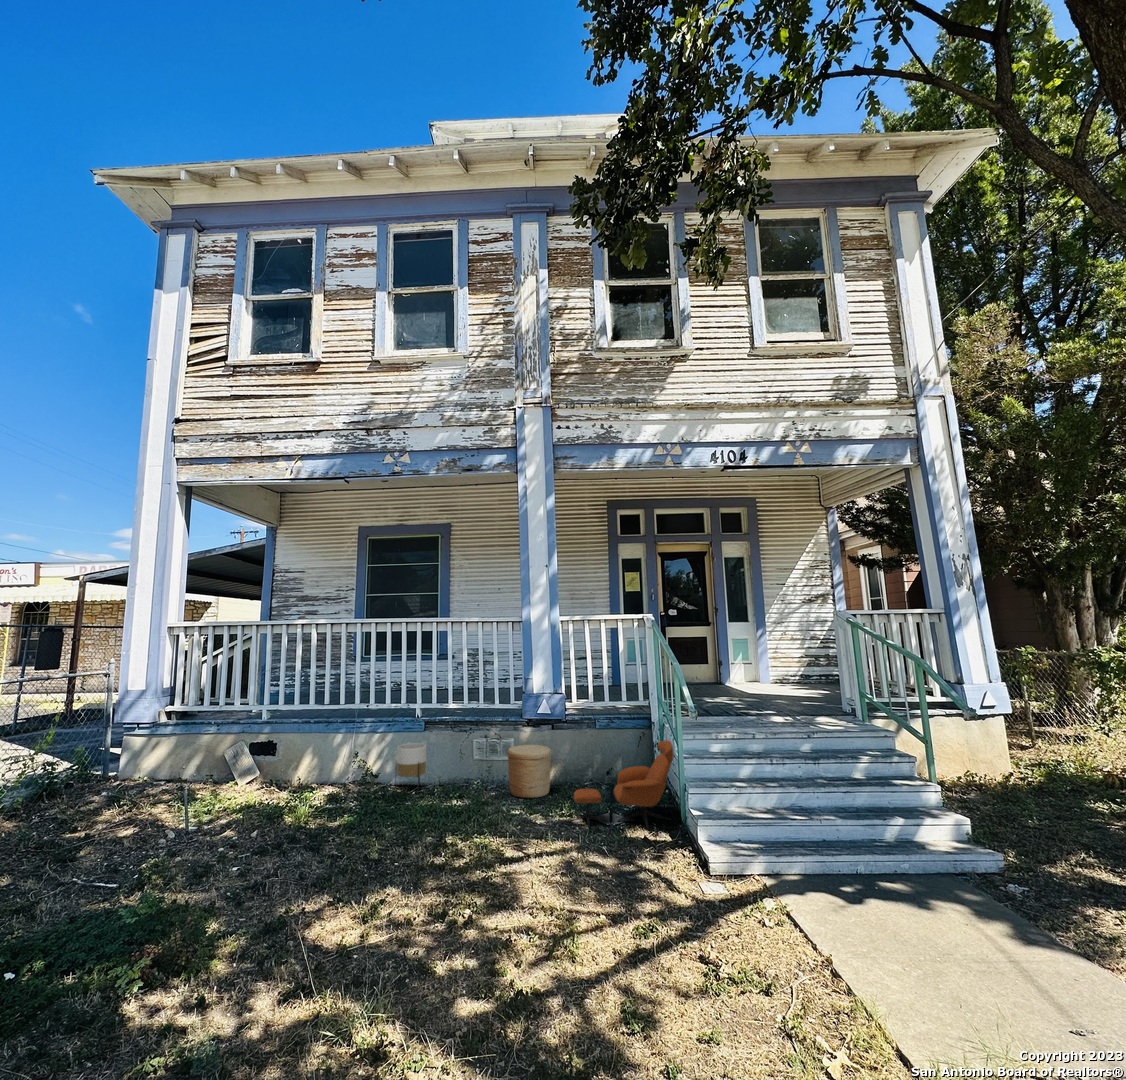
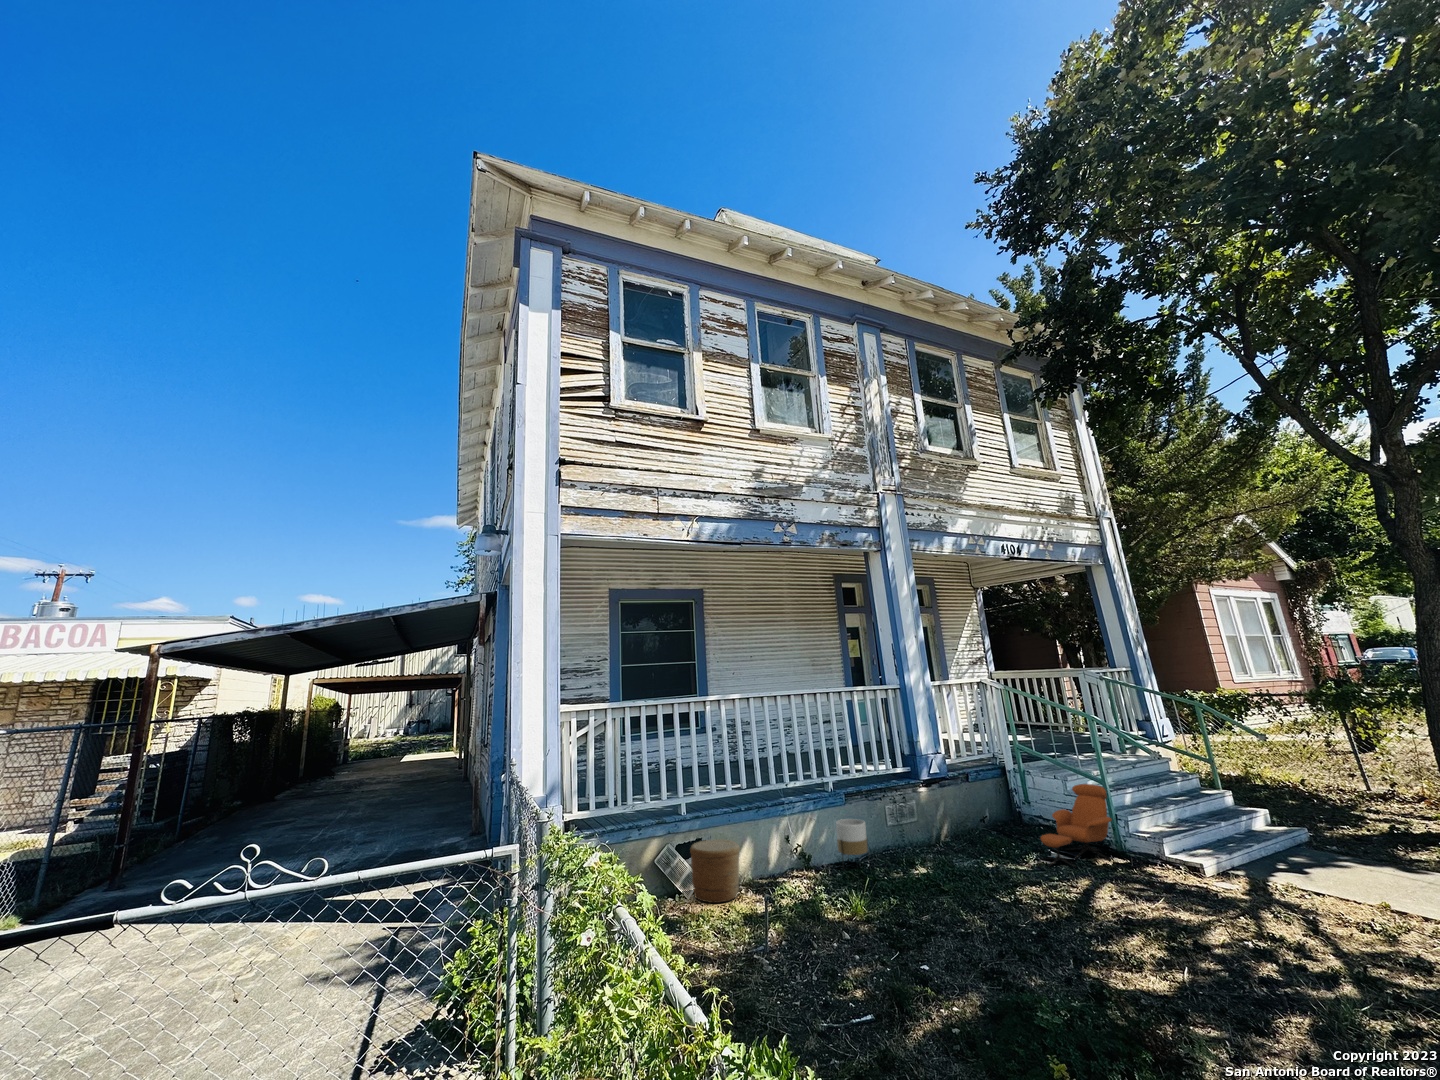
woven basket: present [507,745,551,798] -> present [690,839,740,903]

